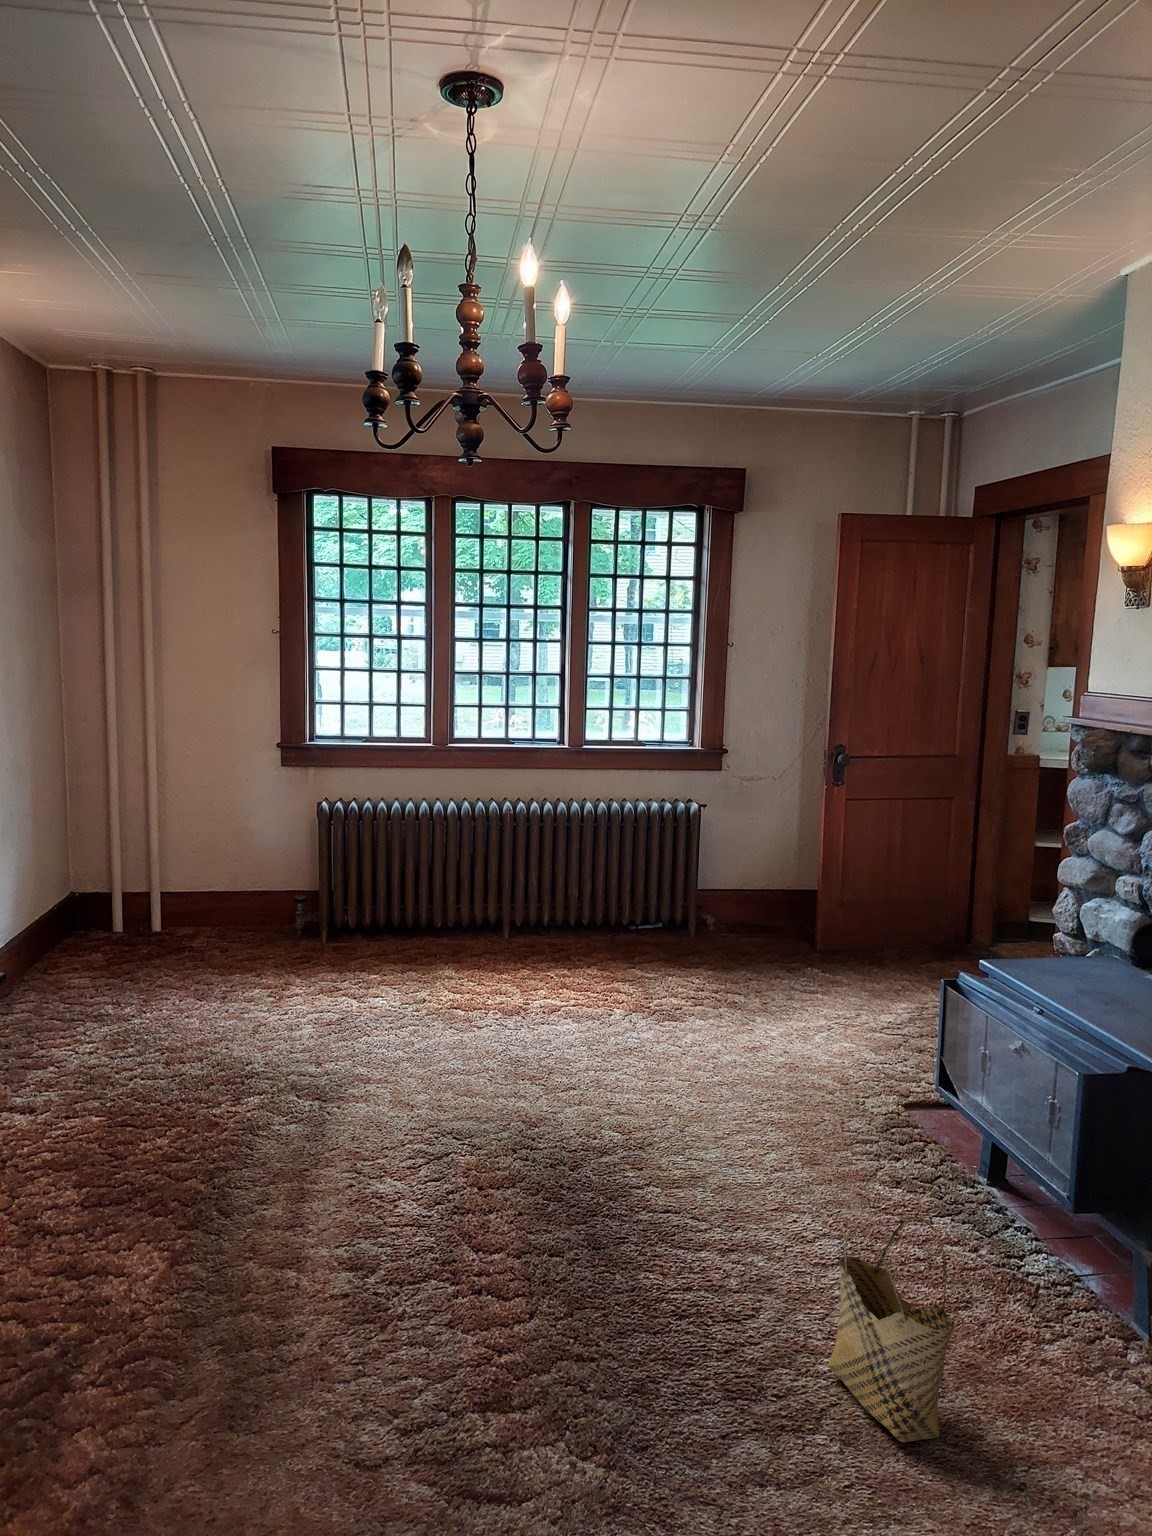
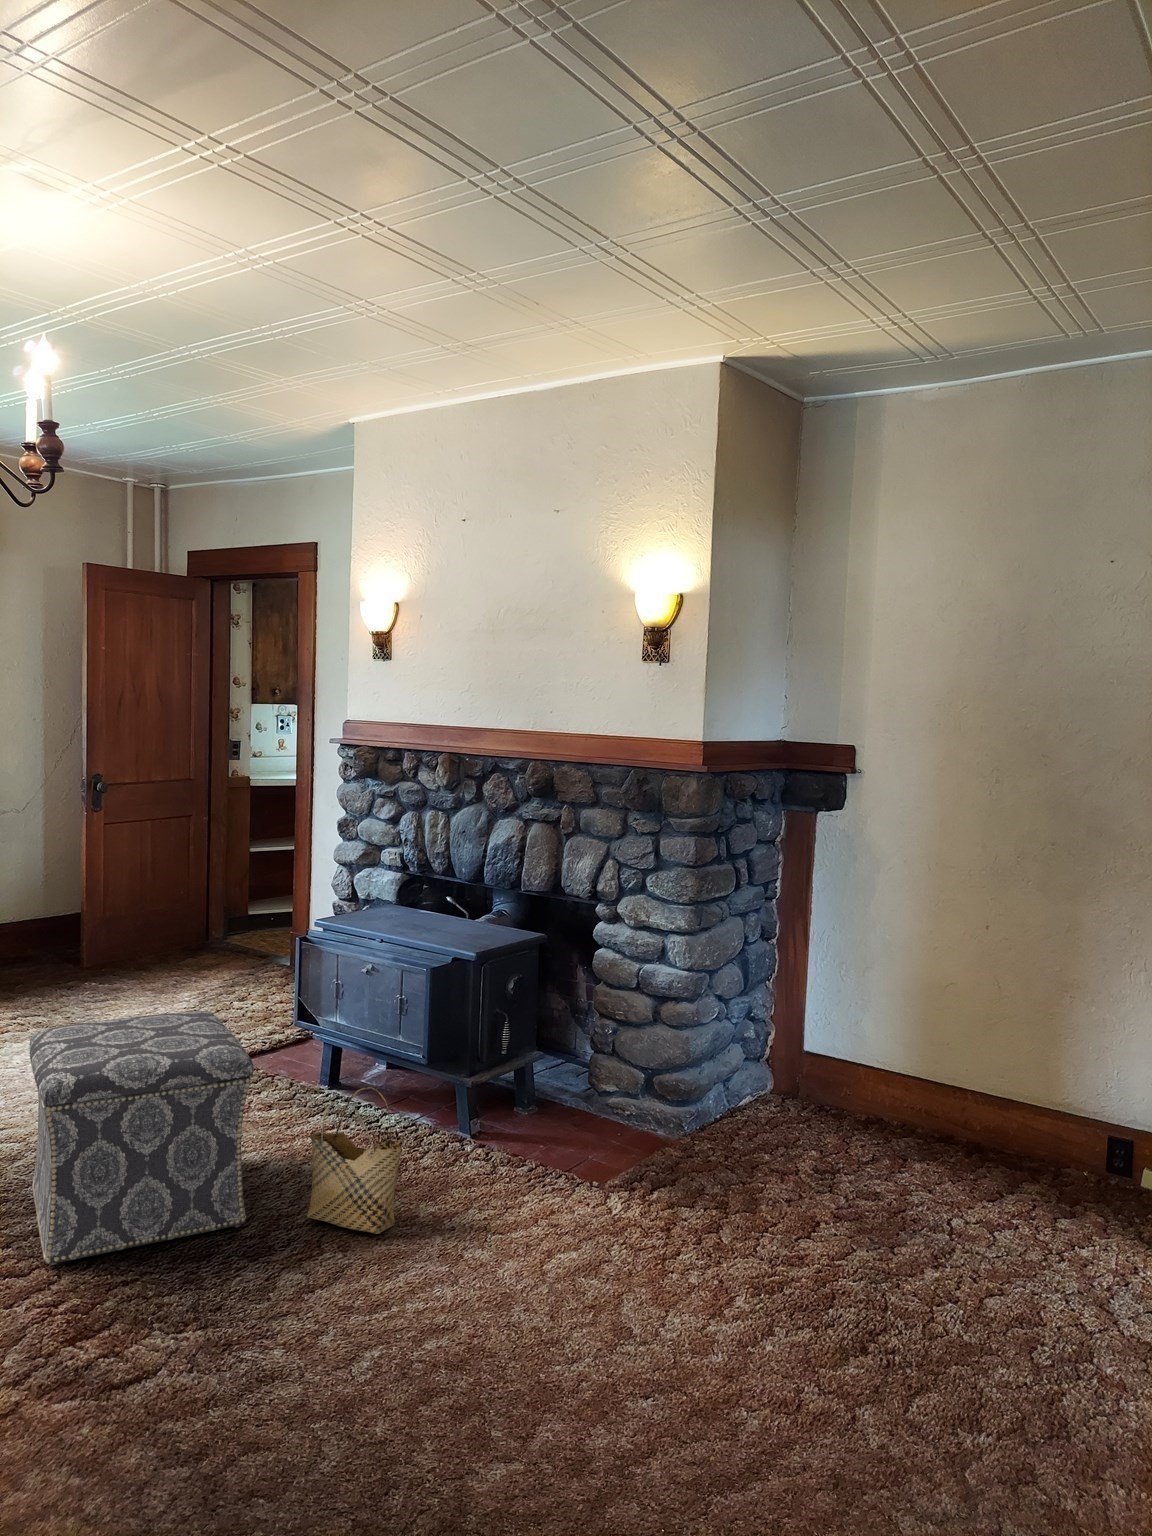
ottoman: none [537,1030,792,1338] -> present [29,1011,254,1265]

